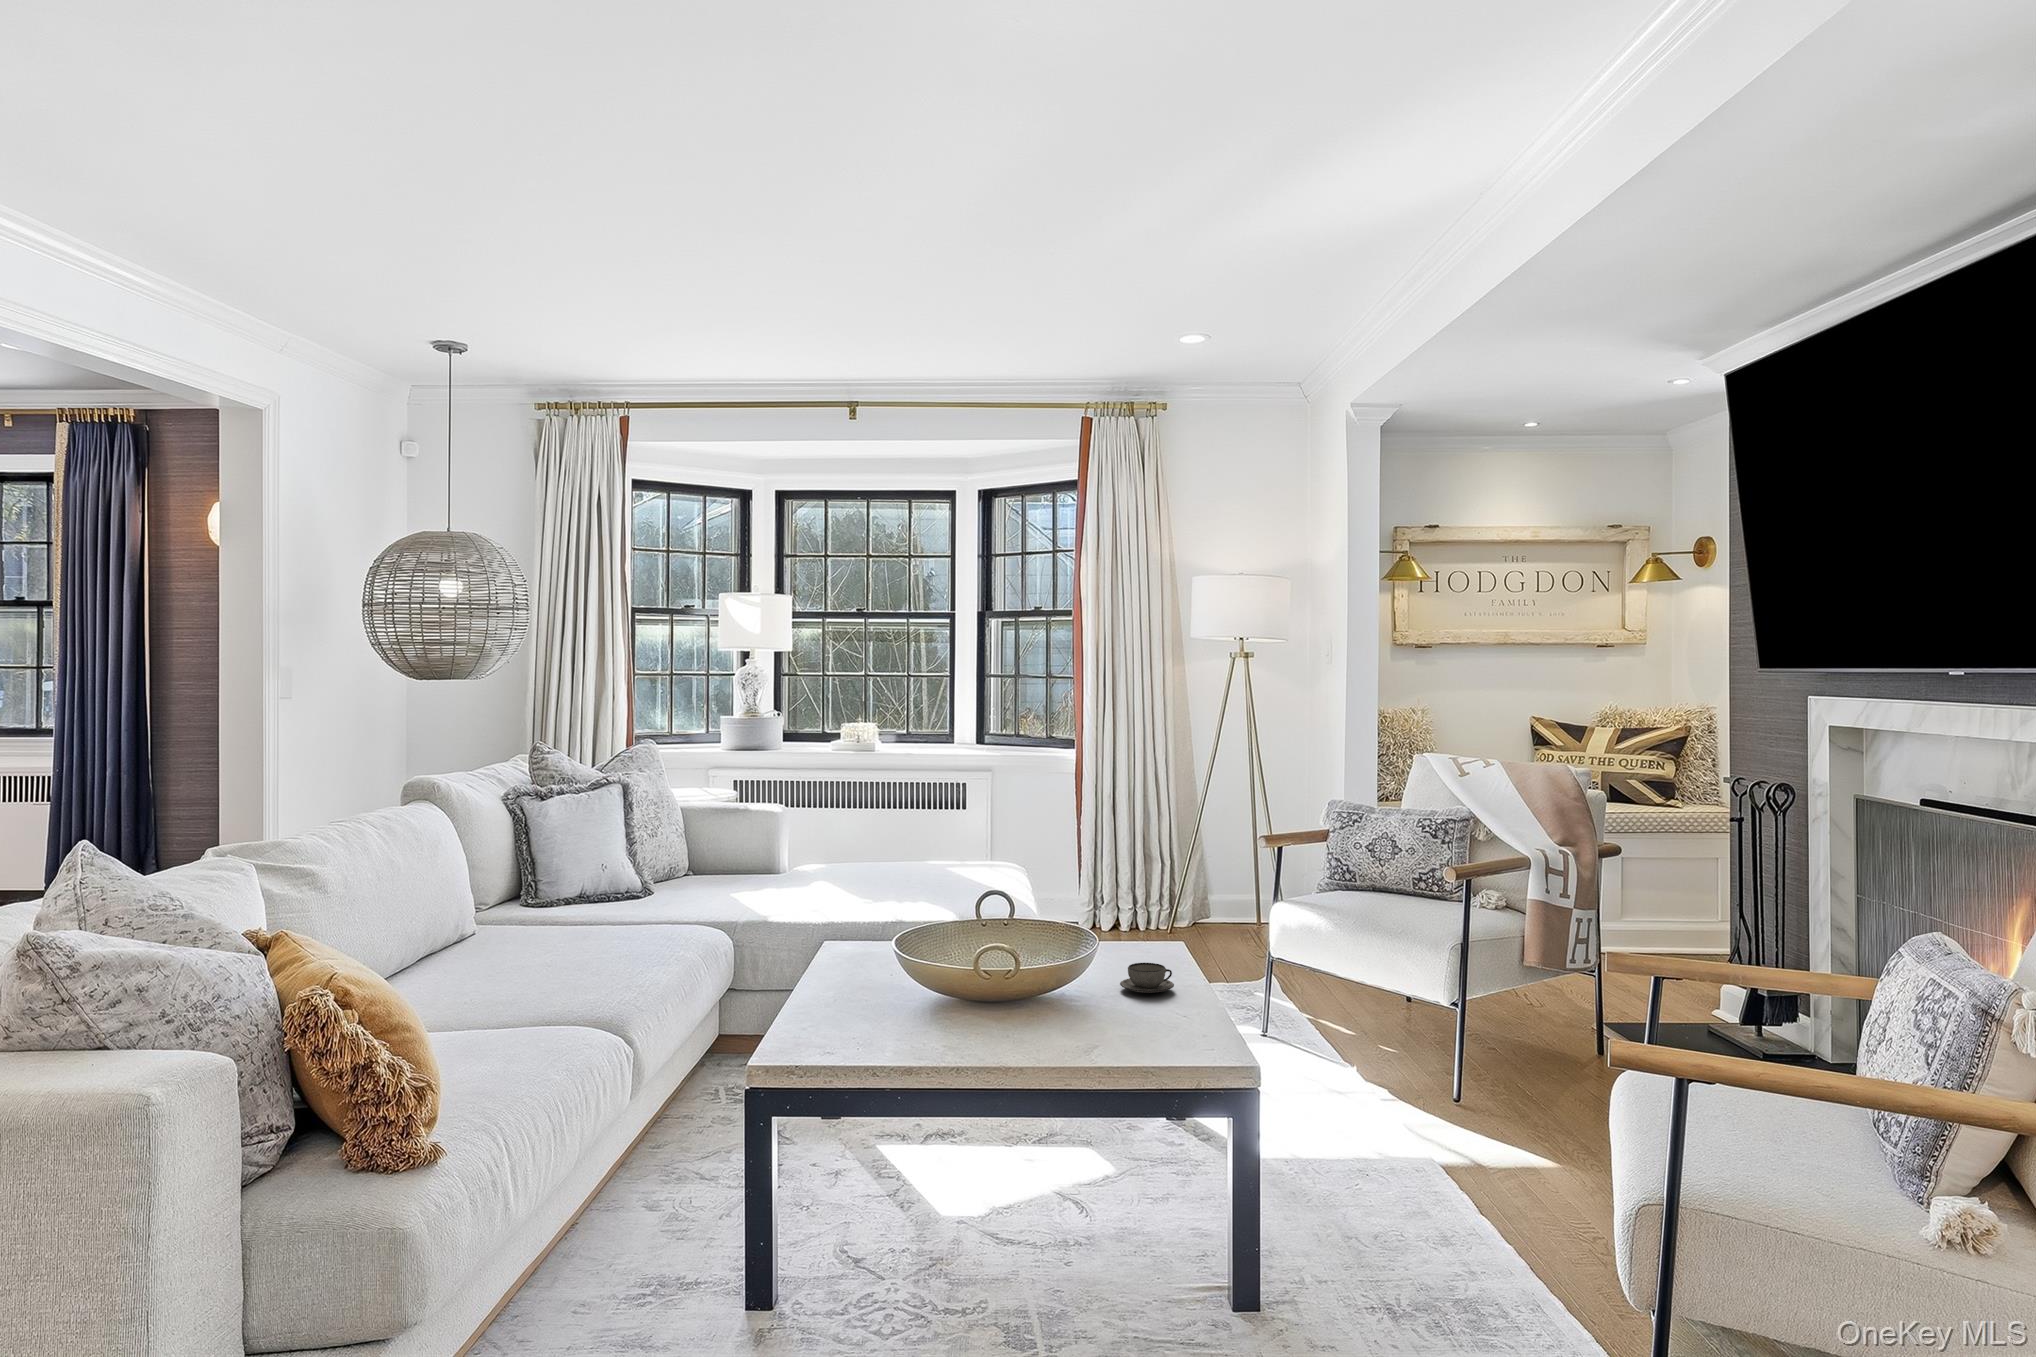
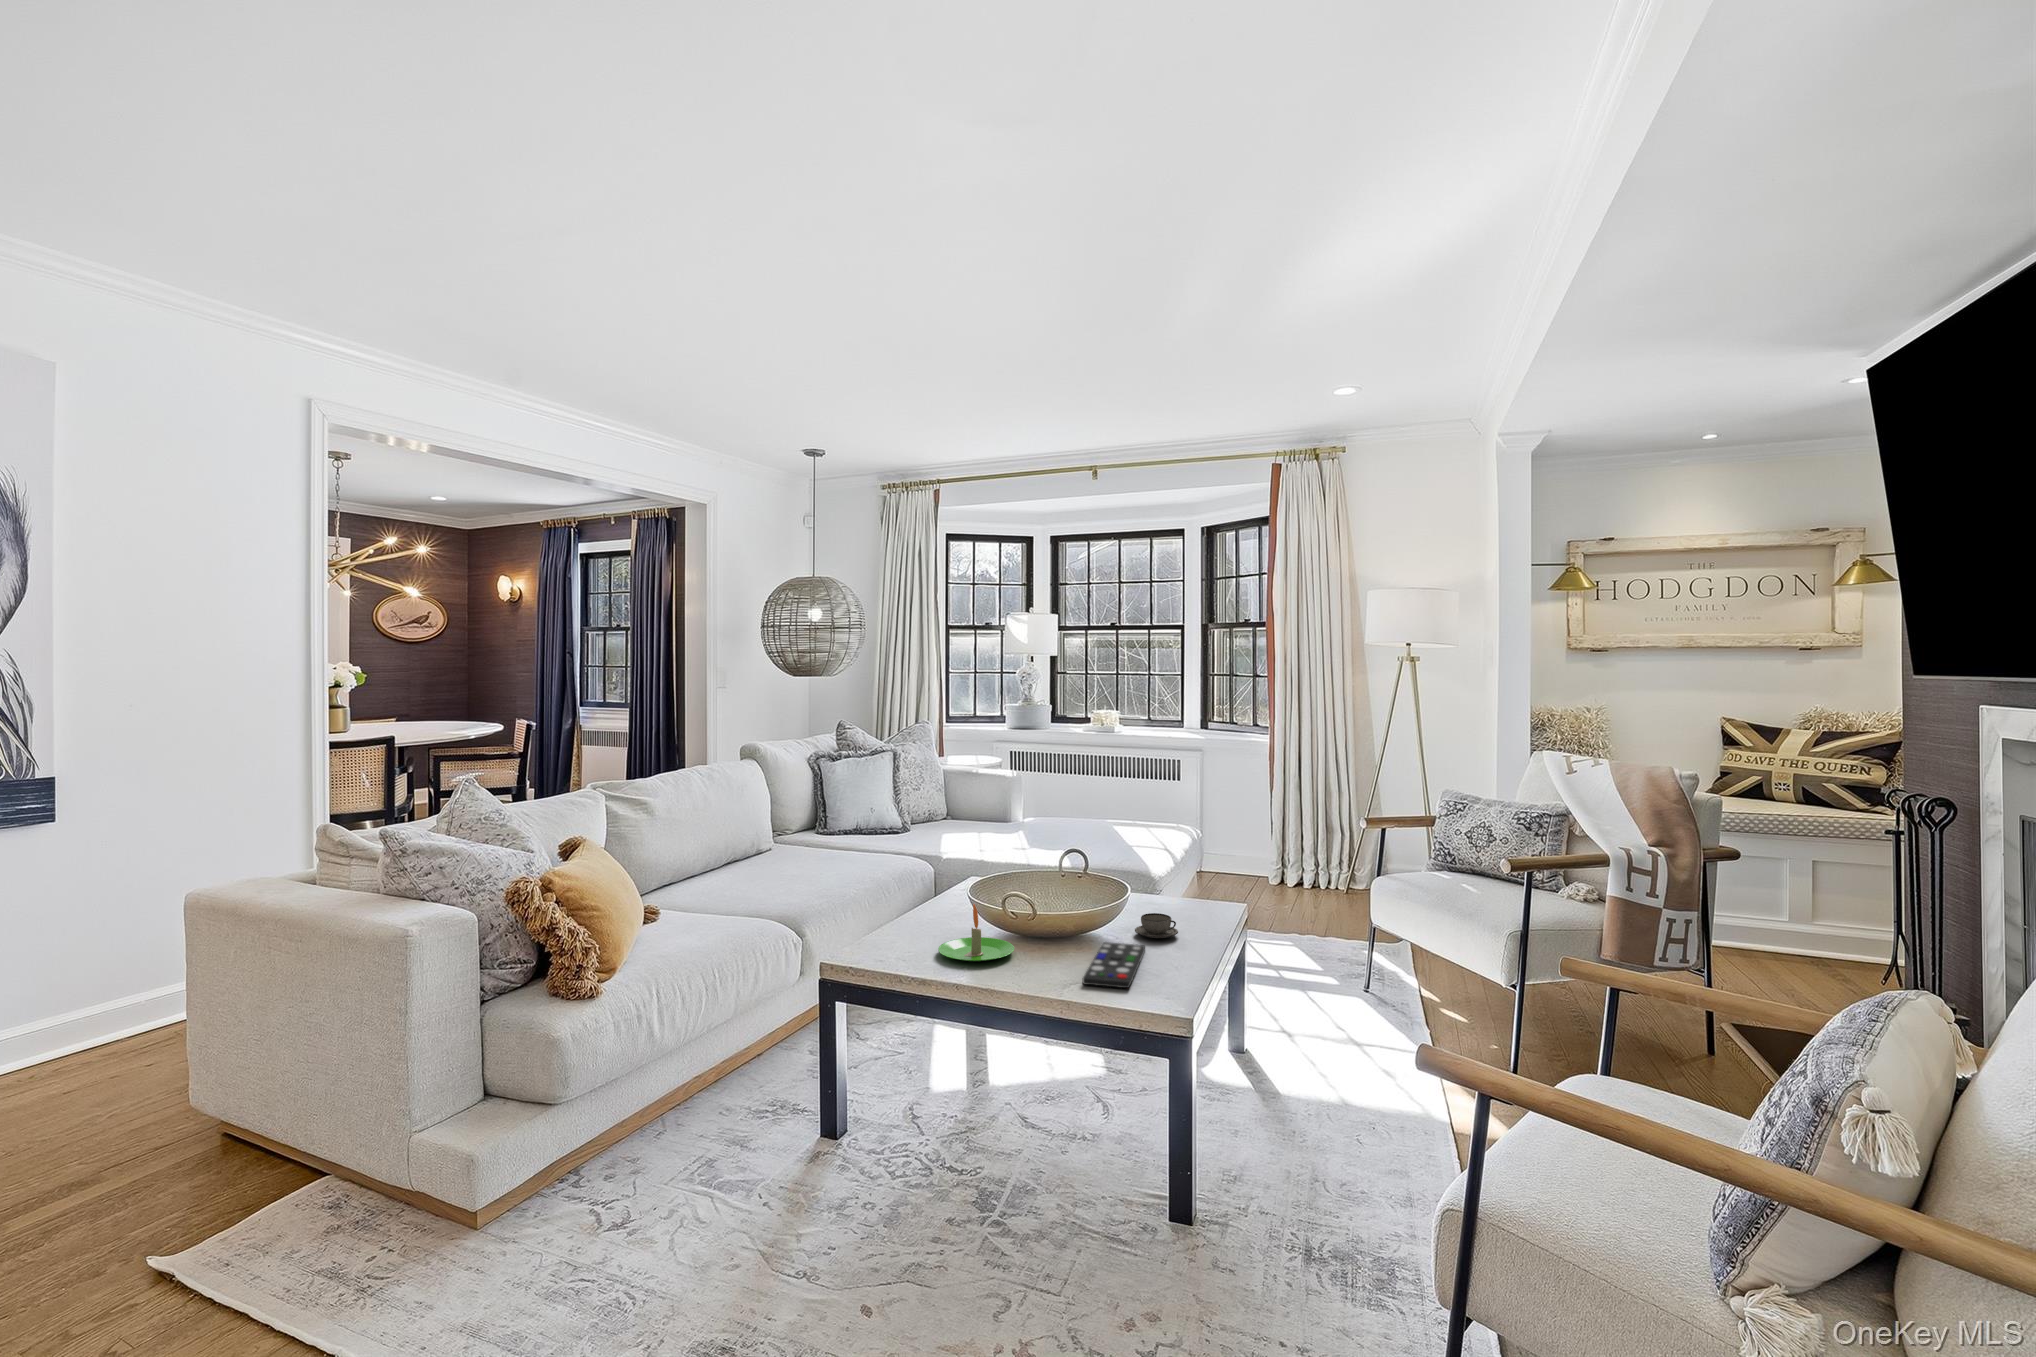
candle: none [908,969,1010,1046] -> present [938,904,1014,962]
remote control: none [1102,1002,1190,1055] -> present [1082,942,1145,988]

